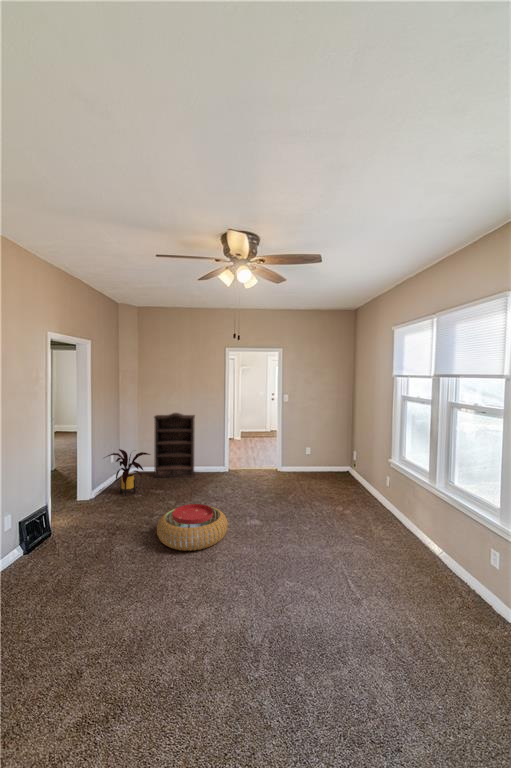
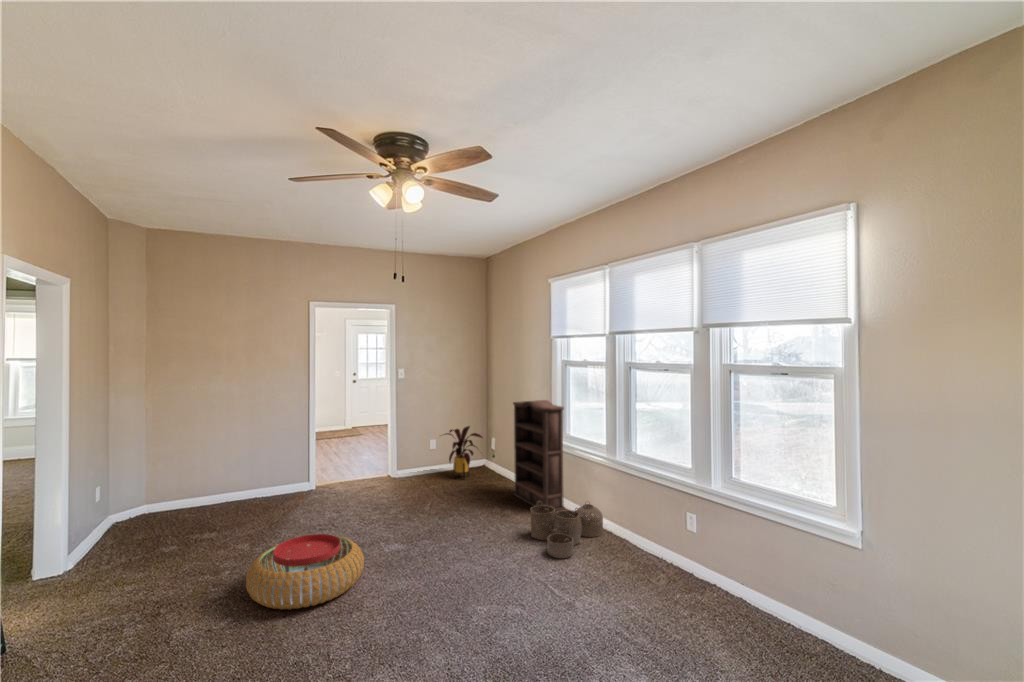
bookshelf: present [154,413,195,477] -> present [513,400,565,511]
house plant: present [108,449,150,496] -> present [444,426,482,479]
woven basket: none [356,509,422,560] -> present [530,501,603,558]

